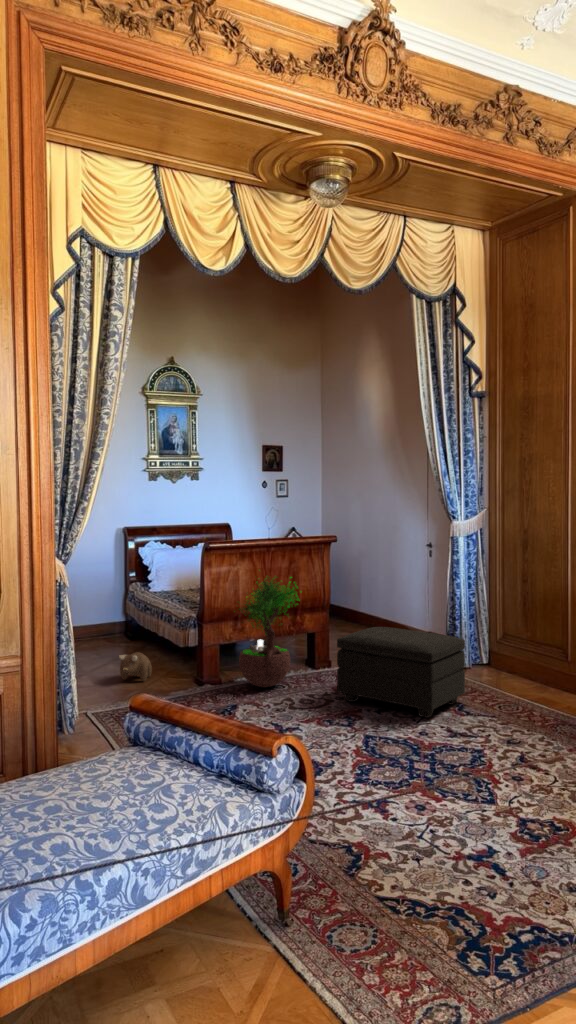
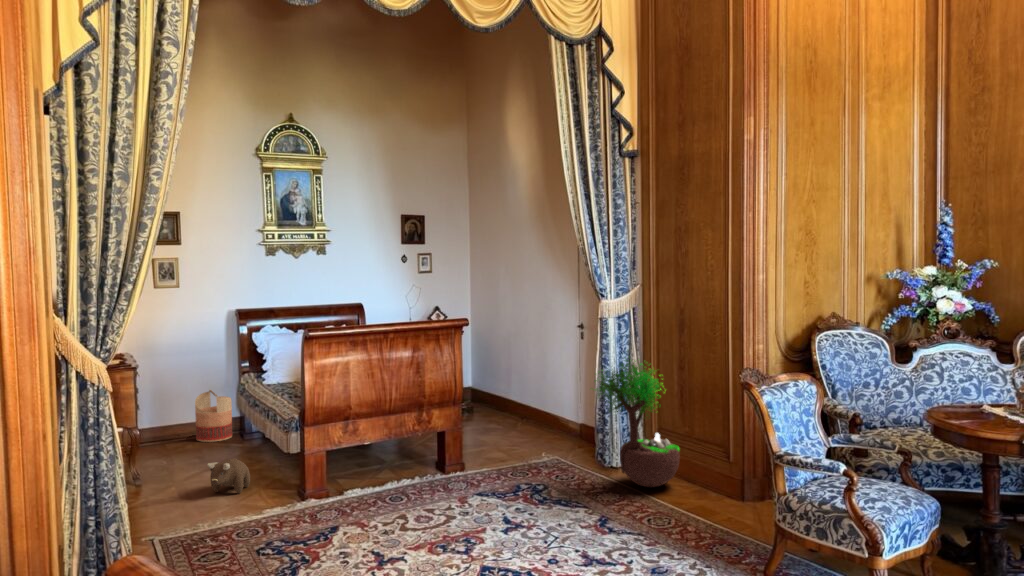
potted tree: present [239,570,299,687] -> present [595,358,680,487]
basket: none [91,597,122,642] -> present [195,390,232,442]
footstool: present [337,627,465,718] -> none [460,427,610,537]

